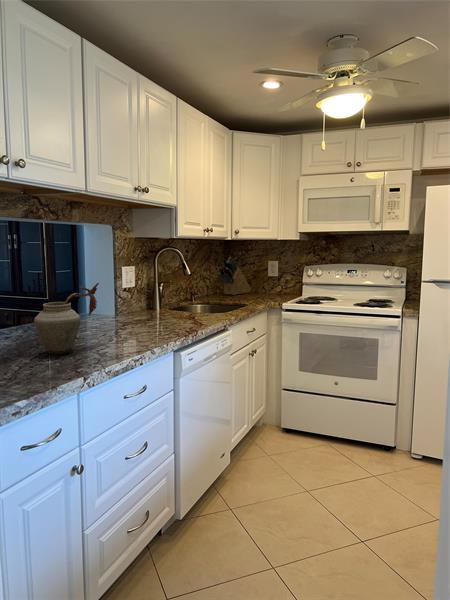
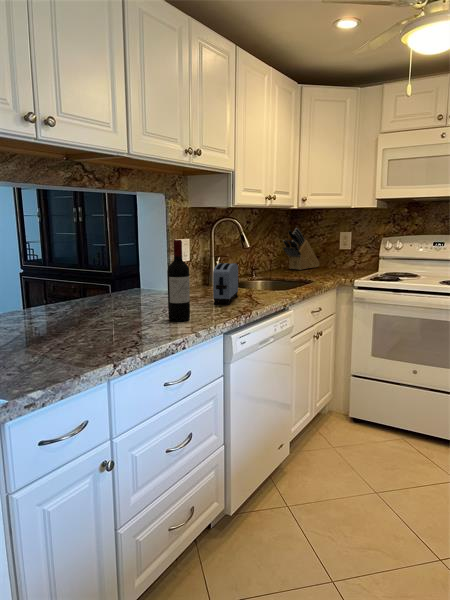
wine bottle: none [123,267,143,341] -> present [167,240,190,321]
vase: present [34,283,99,354] -> none [71,257,140,335]
toaster: none [161,288,182,326] -> present [213,263,238,305]

